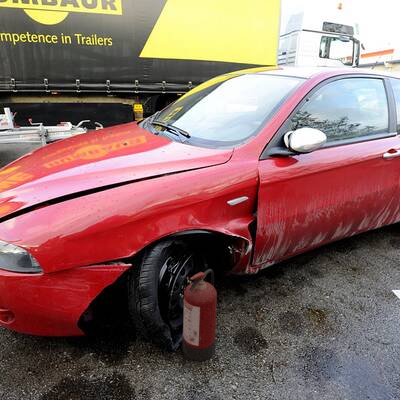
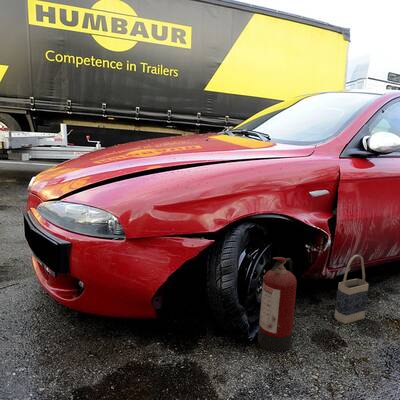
bag: none [258,253,289,318] -> present [334,255,369,324]

